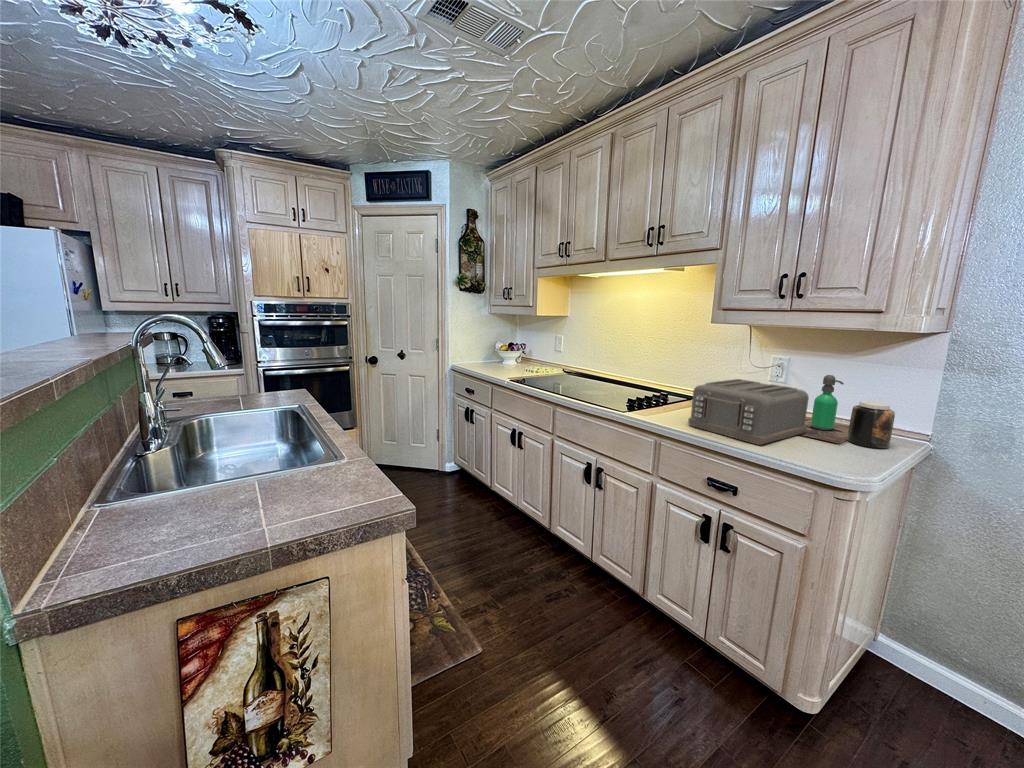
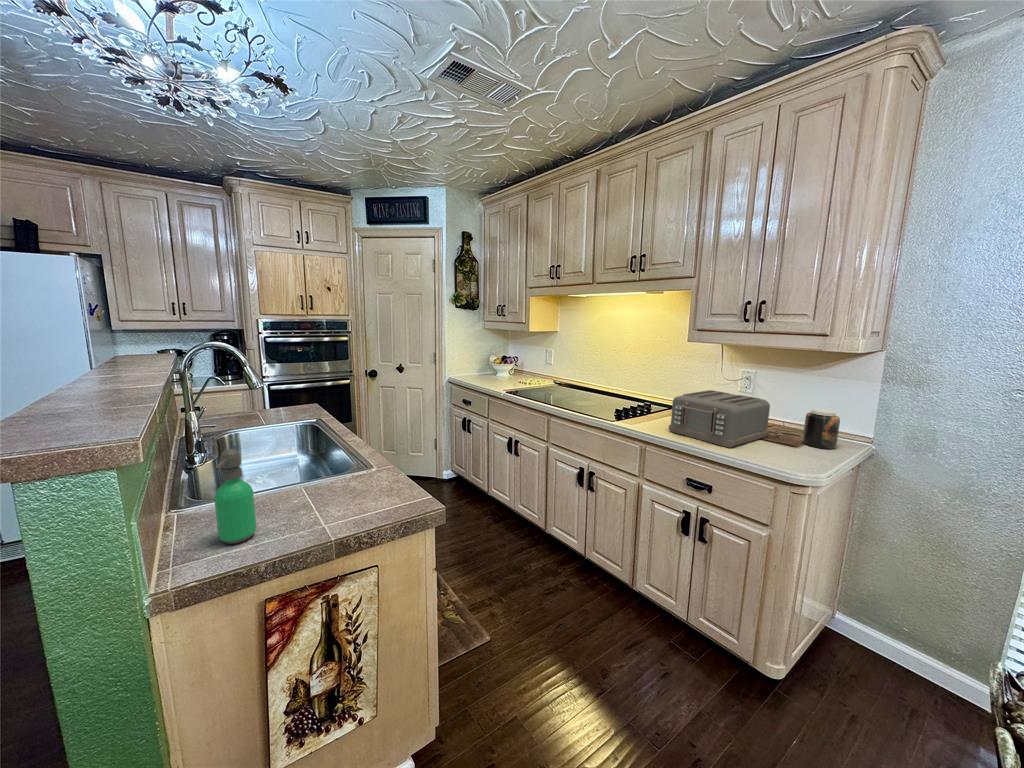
soap dispenser: present [811,375,844,430] -> present [214,449,256,544]

